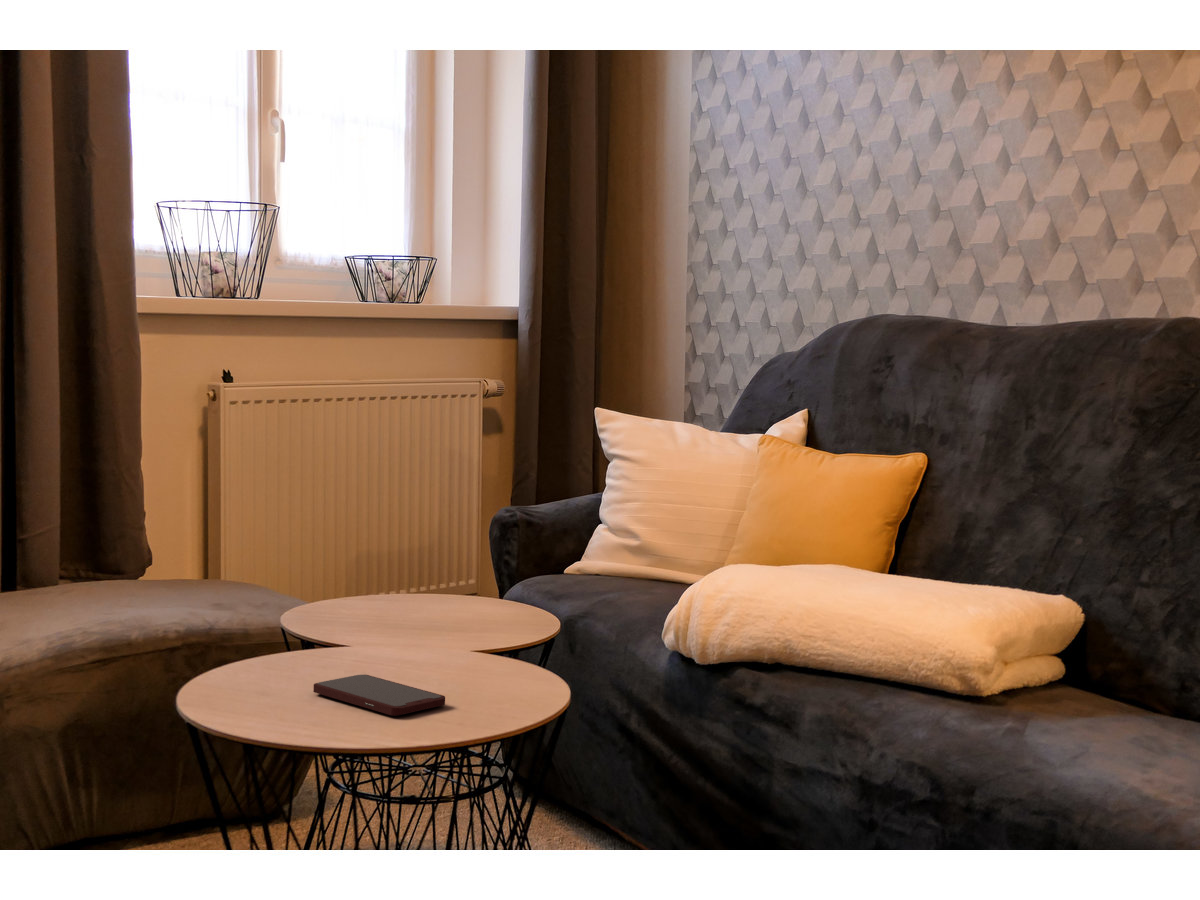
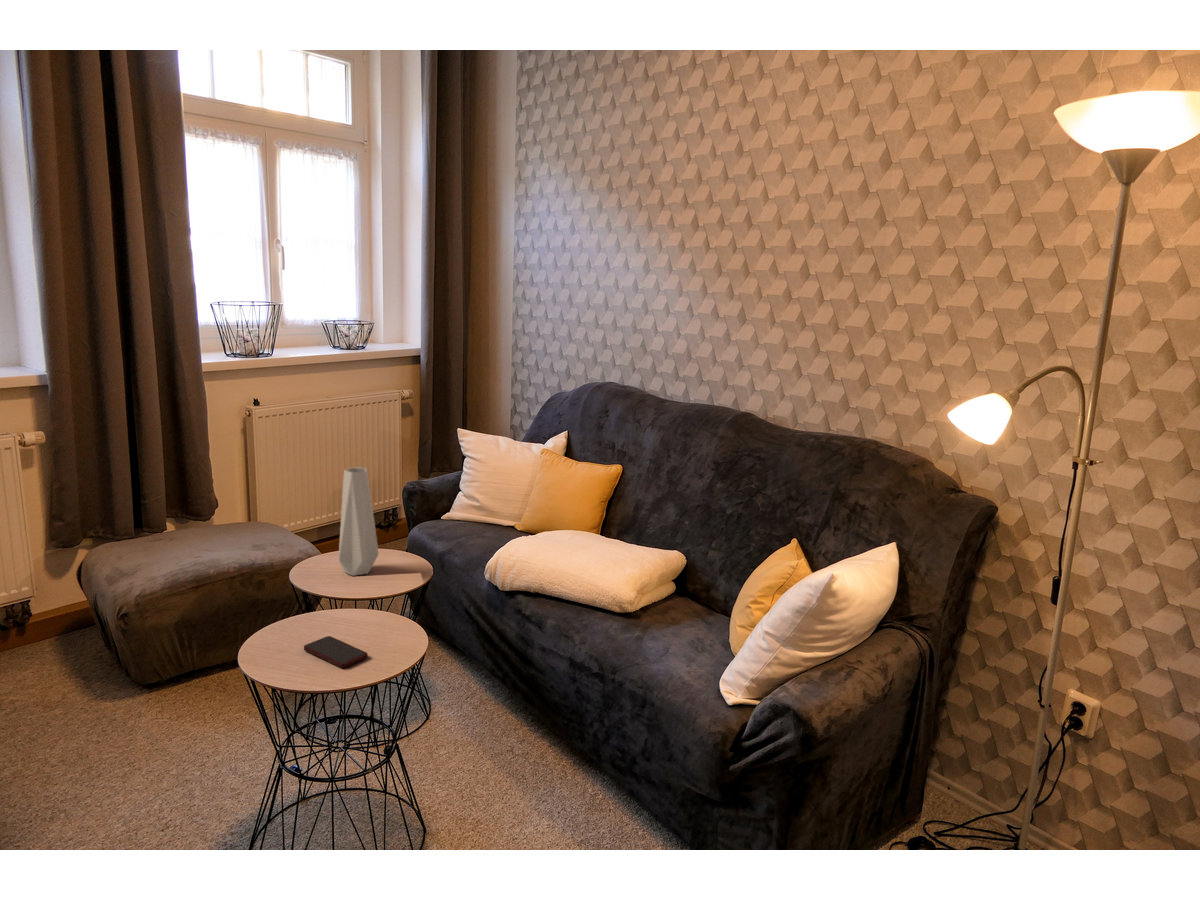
vase: none [376,413,453,628] -> present [339,467,378,576]

